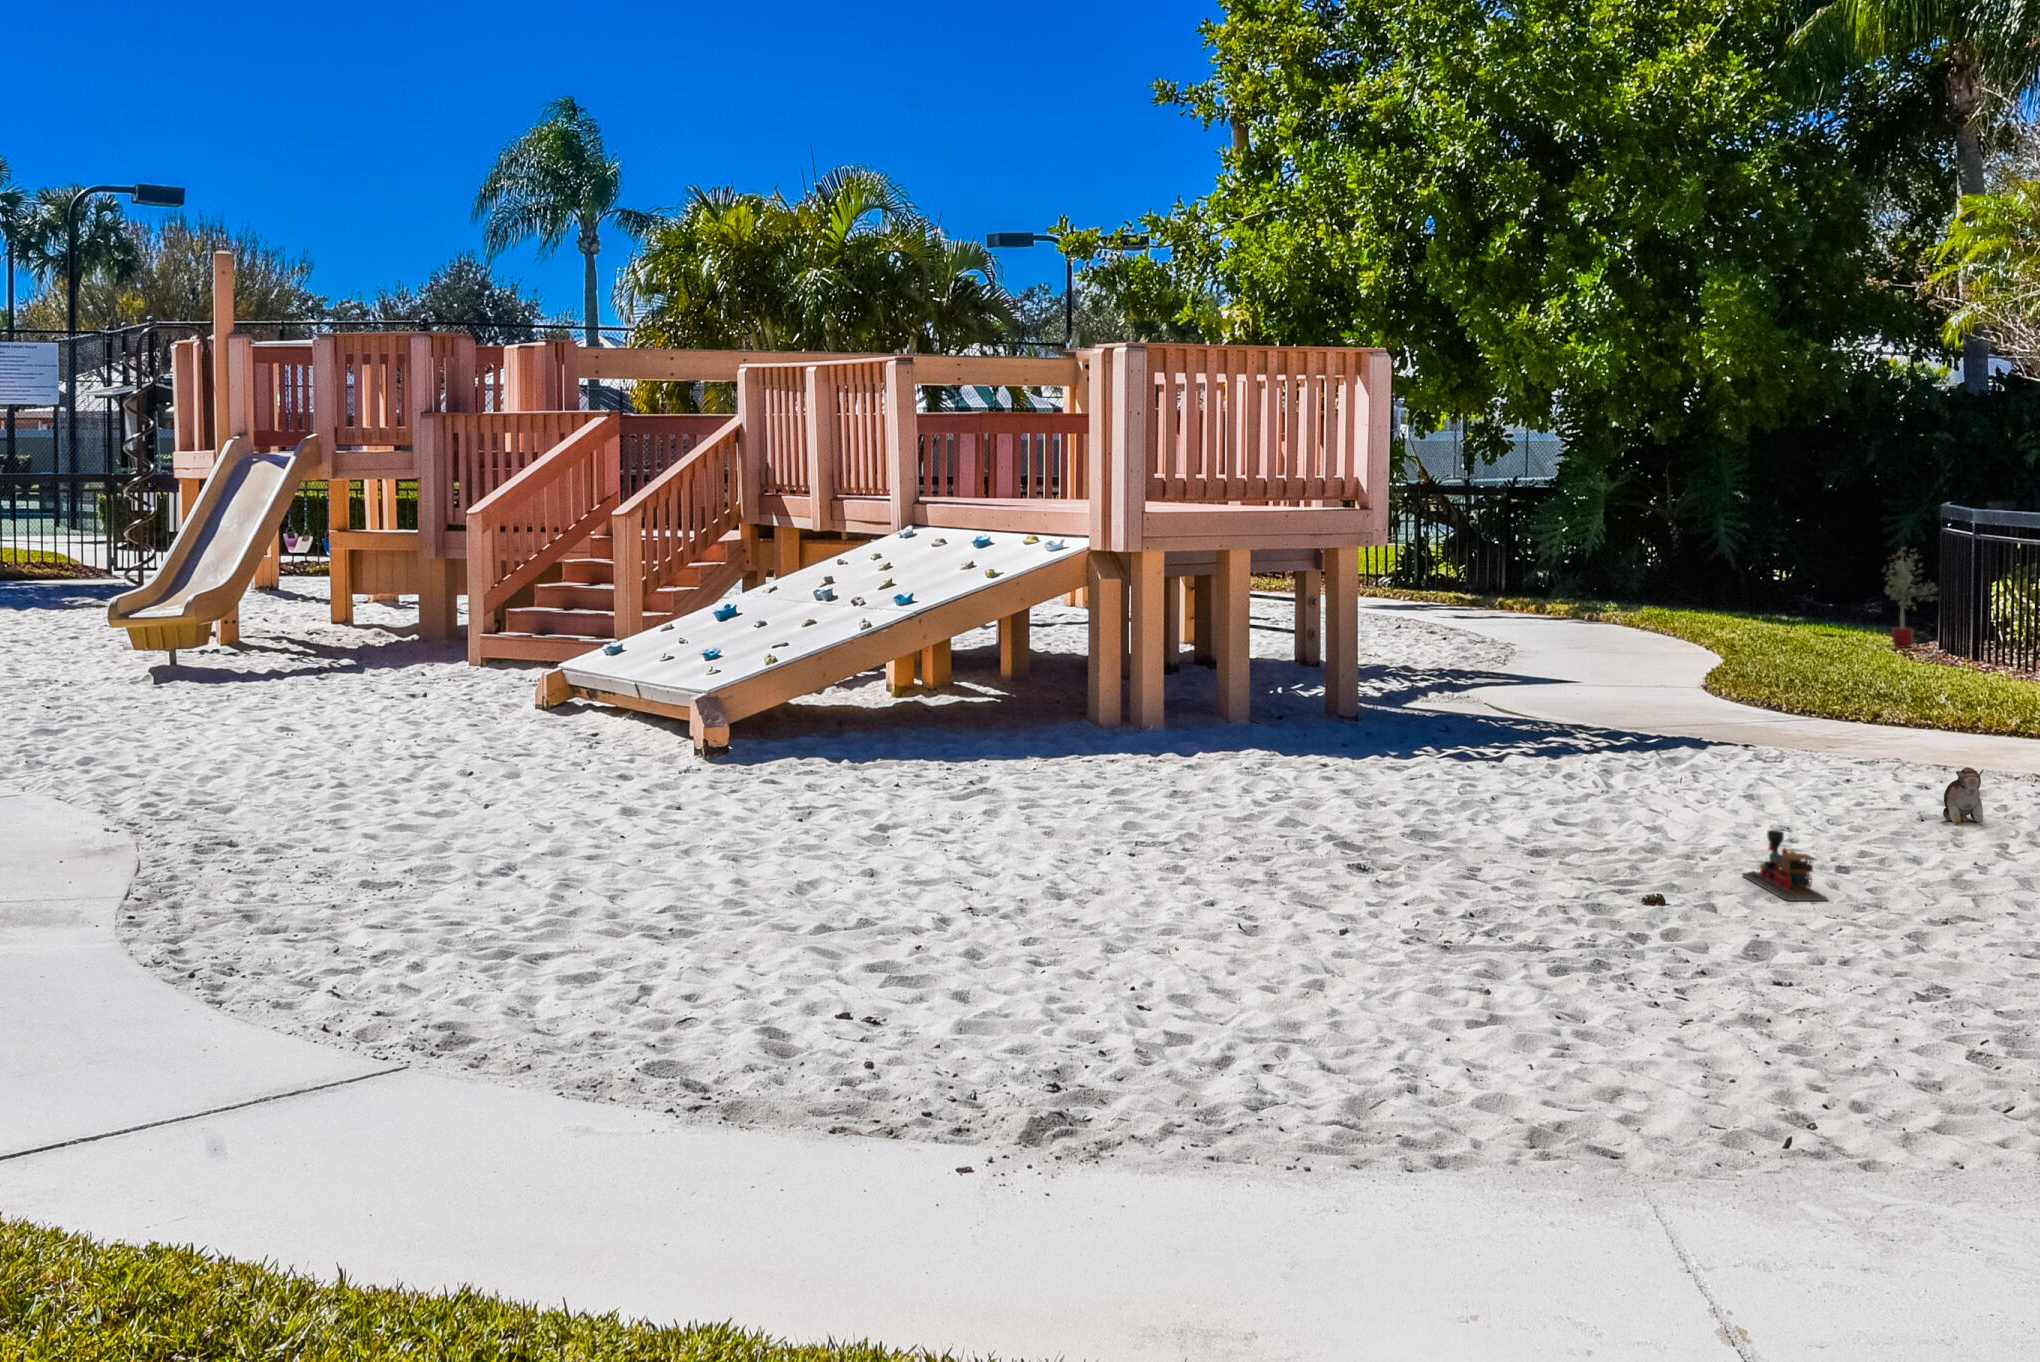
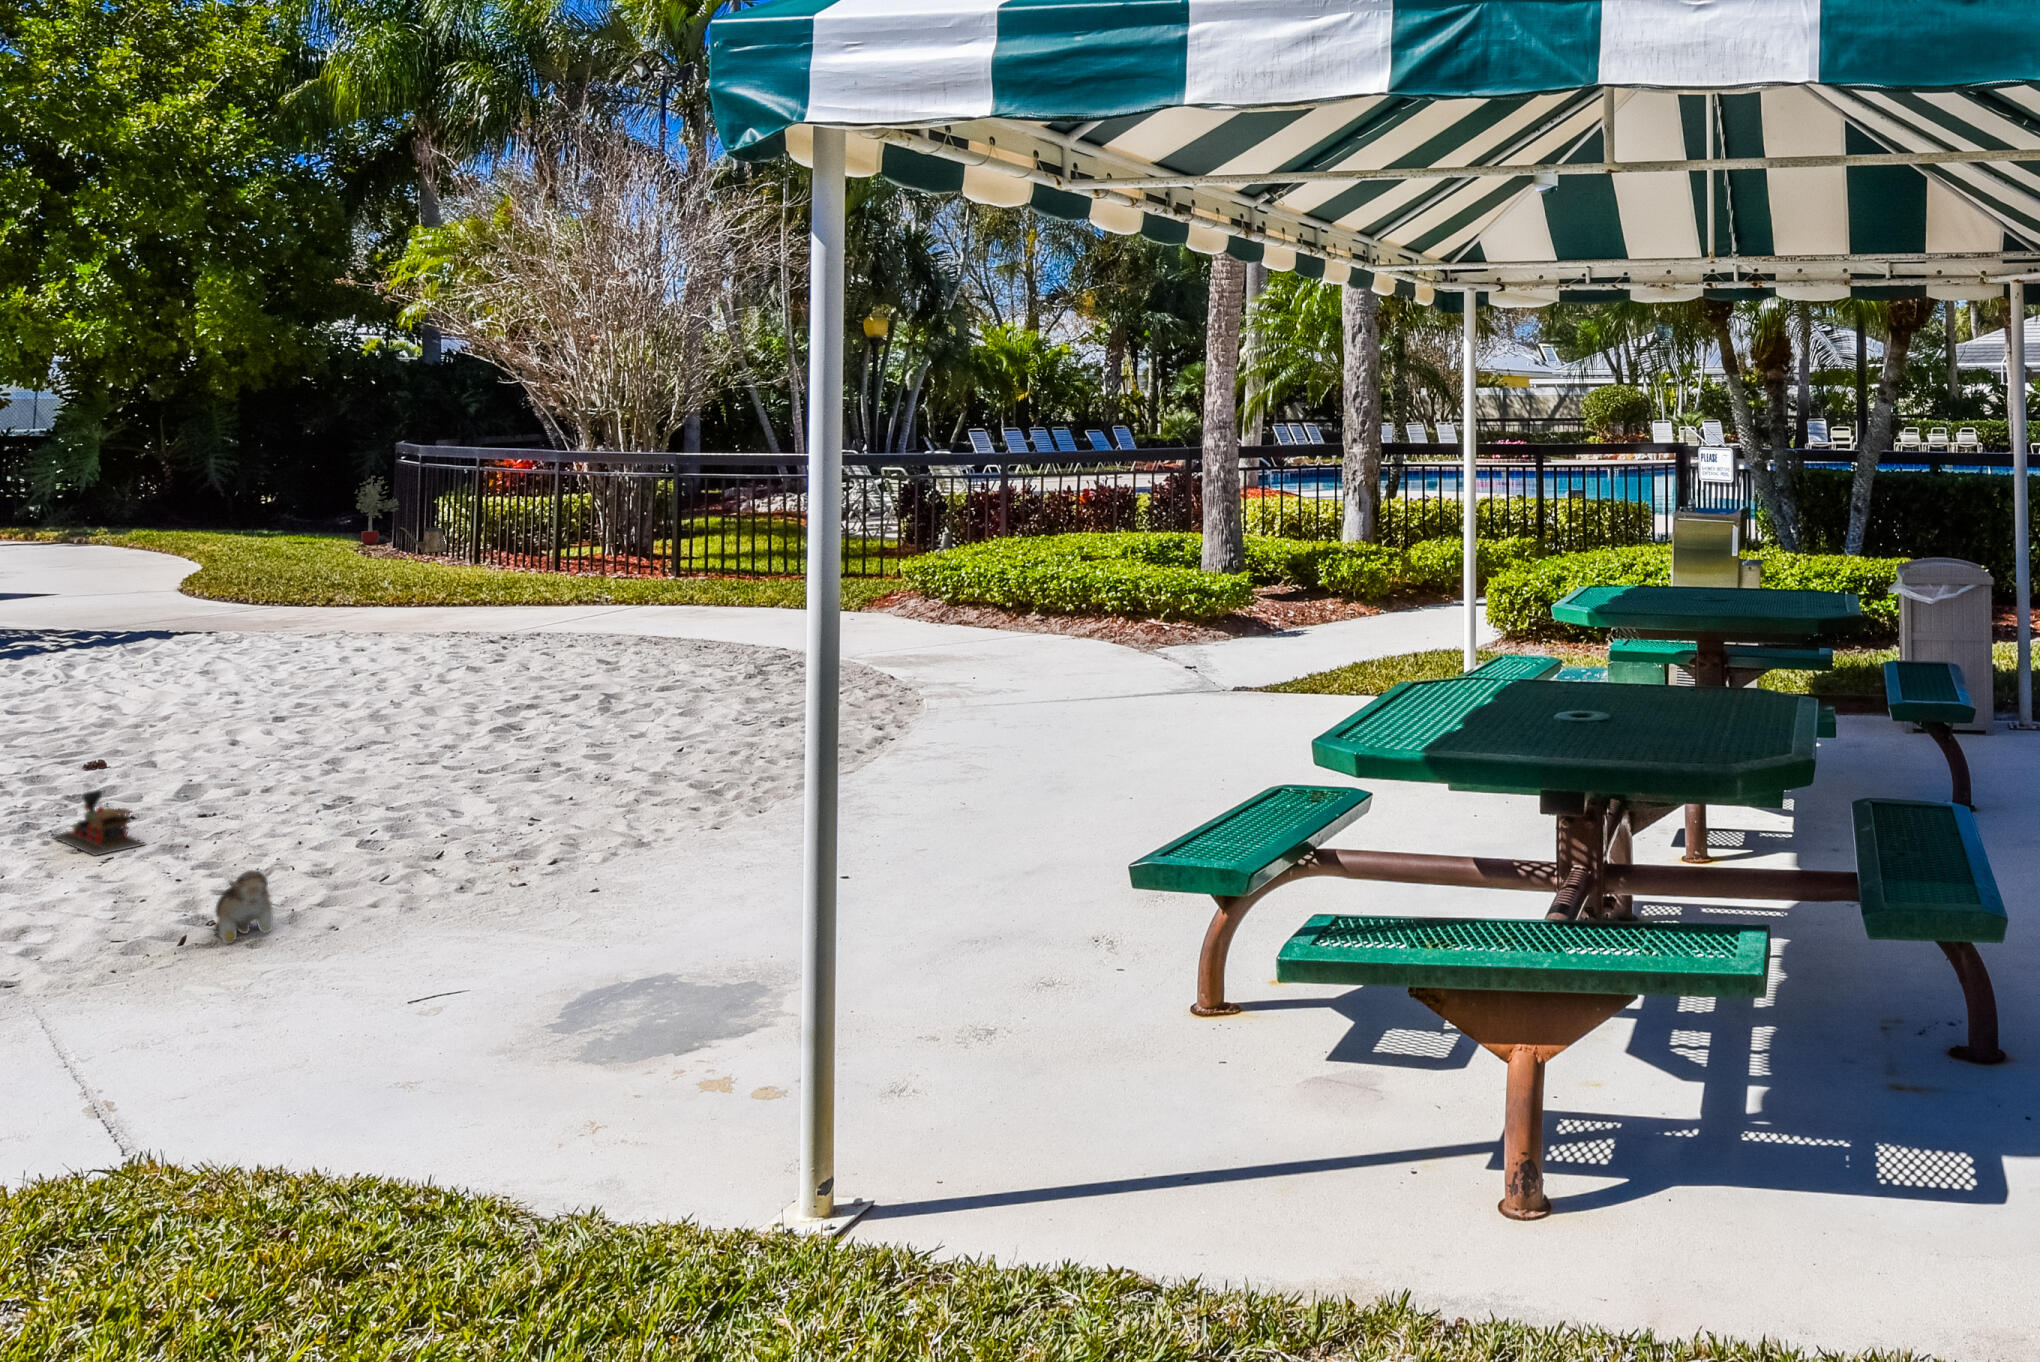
watering can: none [1942,624,2010,666] -> present [400,527,447,553]
plush toy: present [1943,767,1984,824] -> present [214,870,273,944]
toy train: present [1742,830,1828,901] -> present [53,790,145,856]

